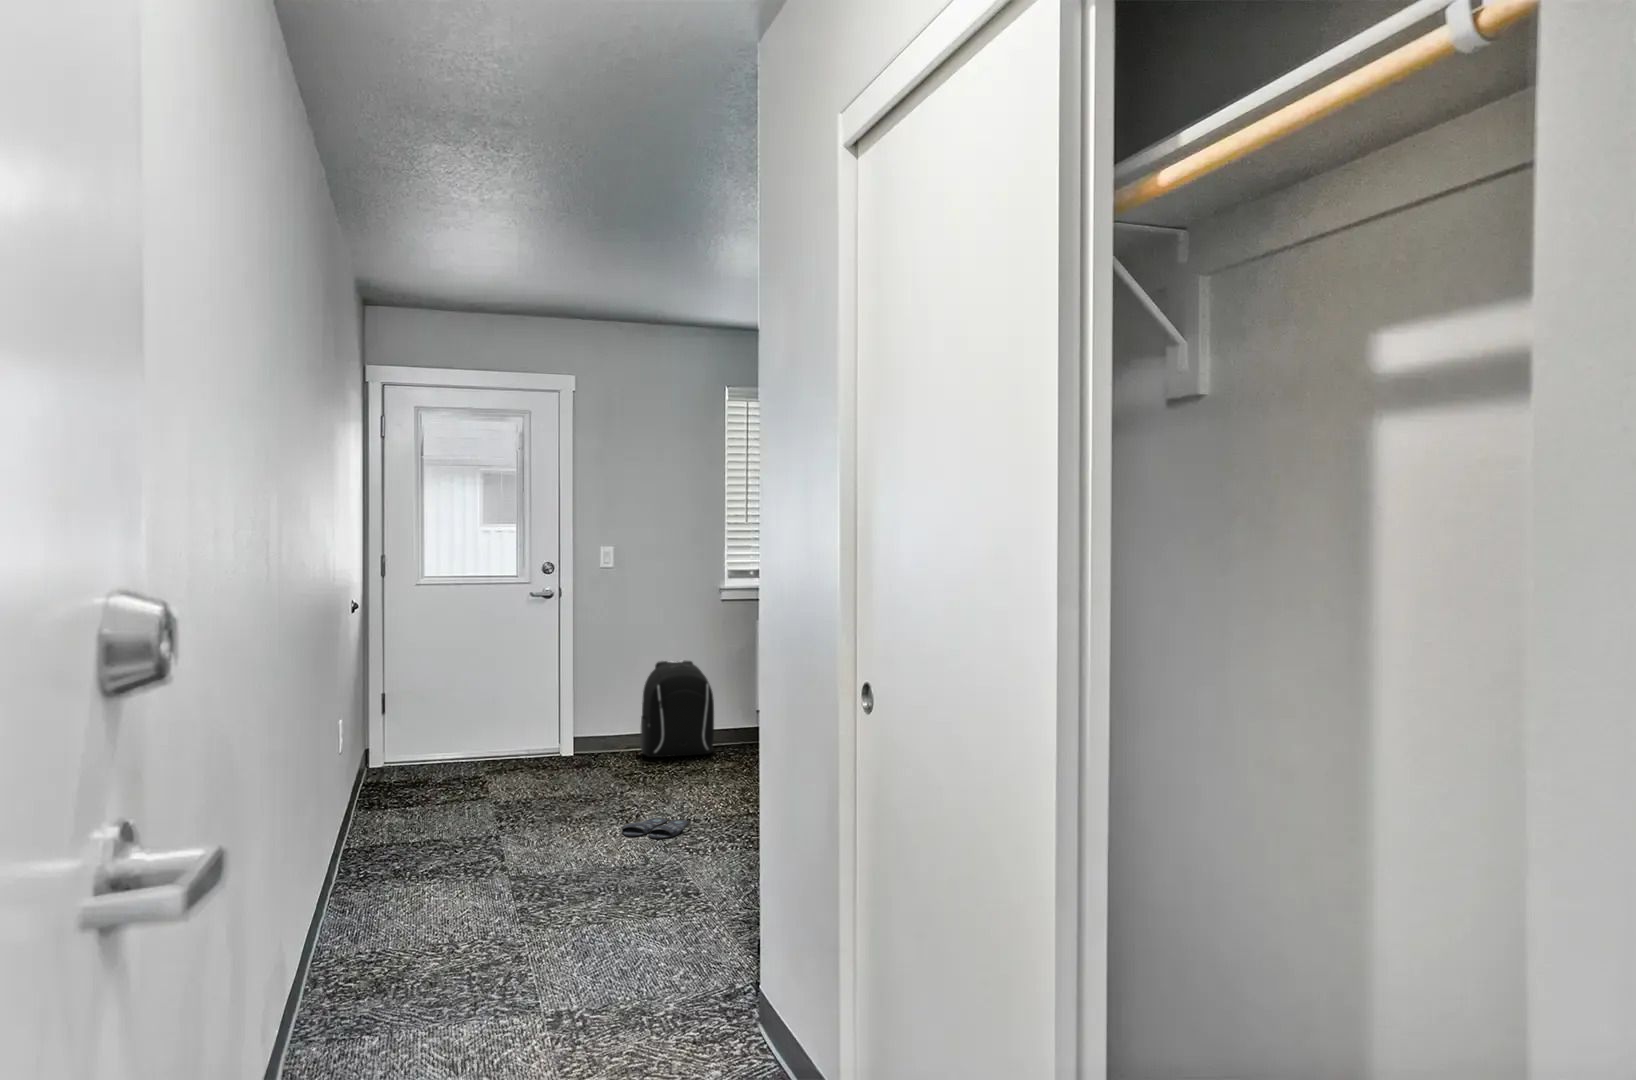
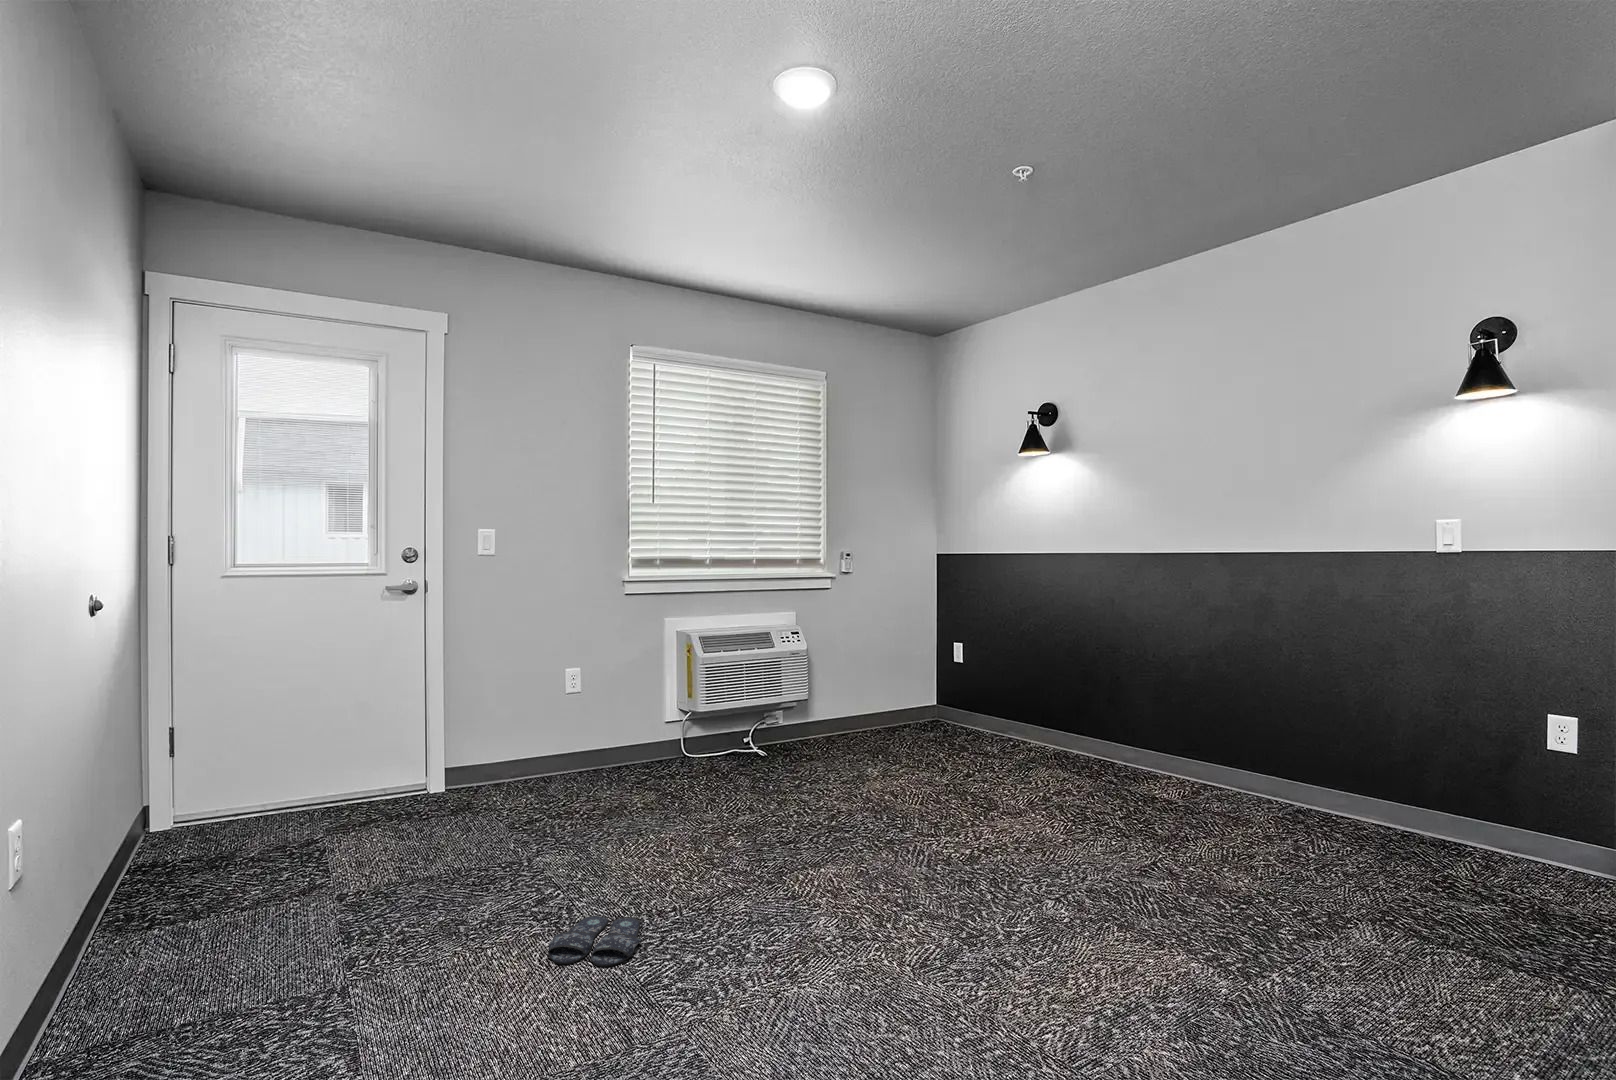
backpack: present [640,661,714,757] -> none [532,669,626,792]

